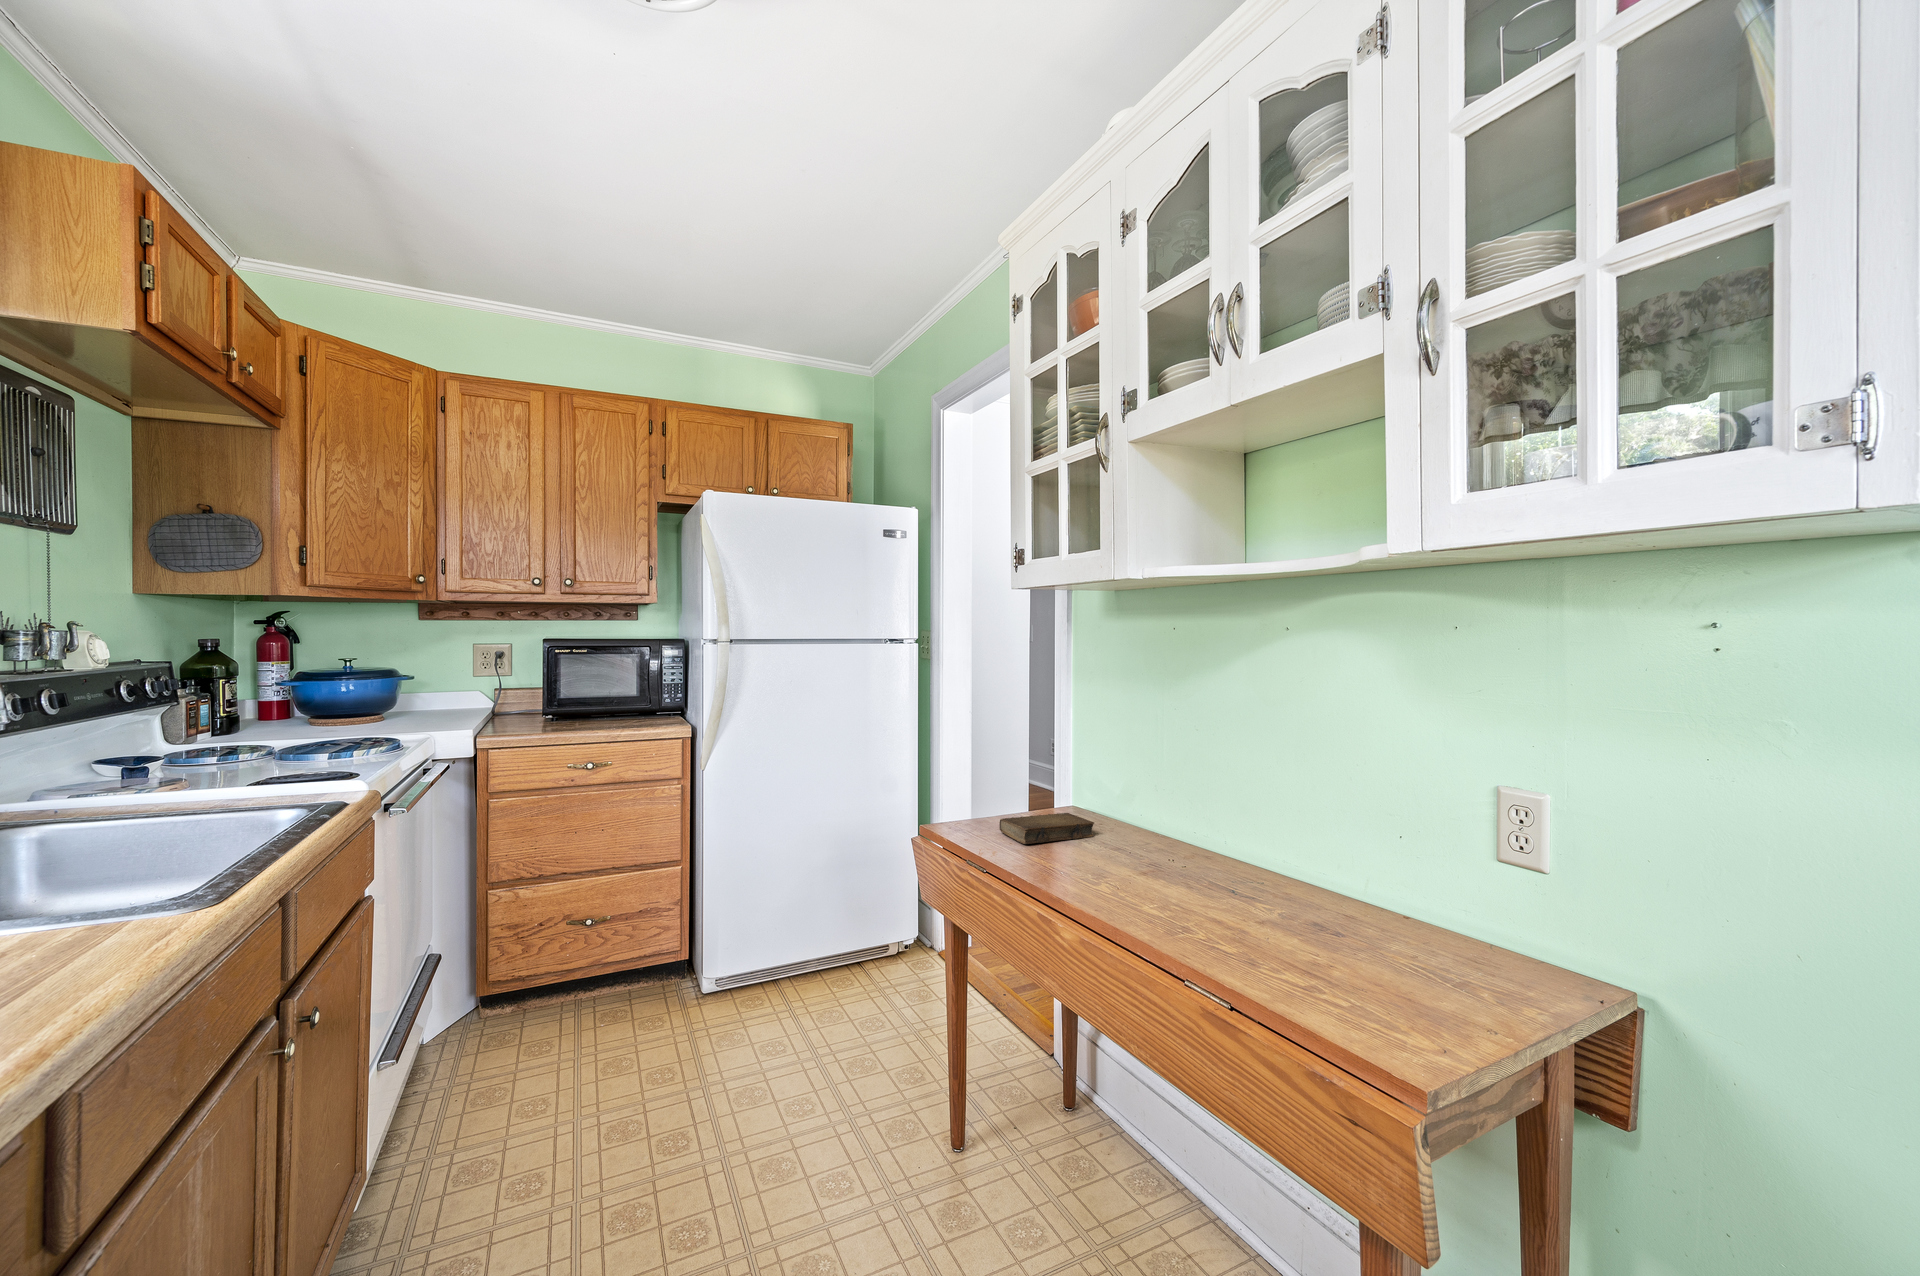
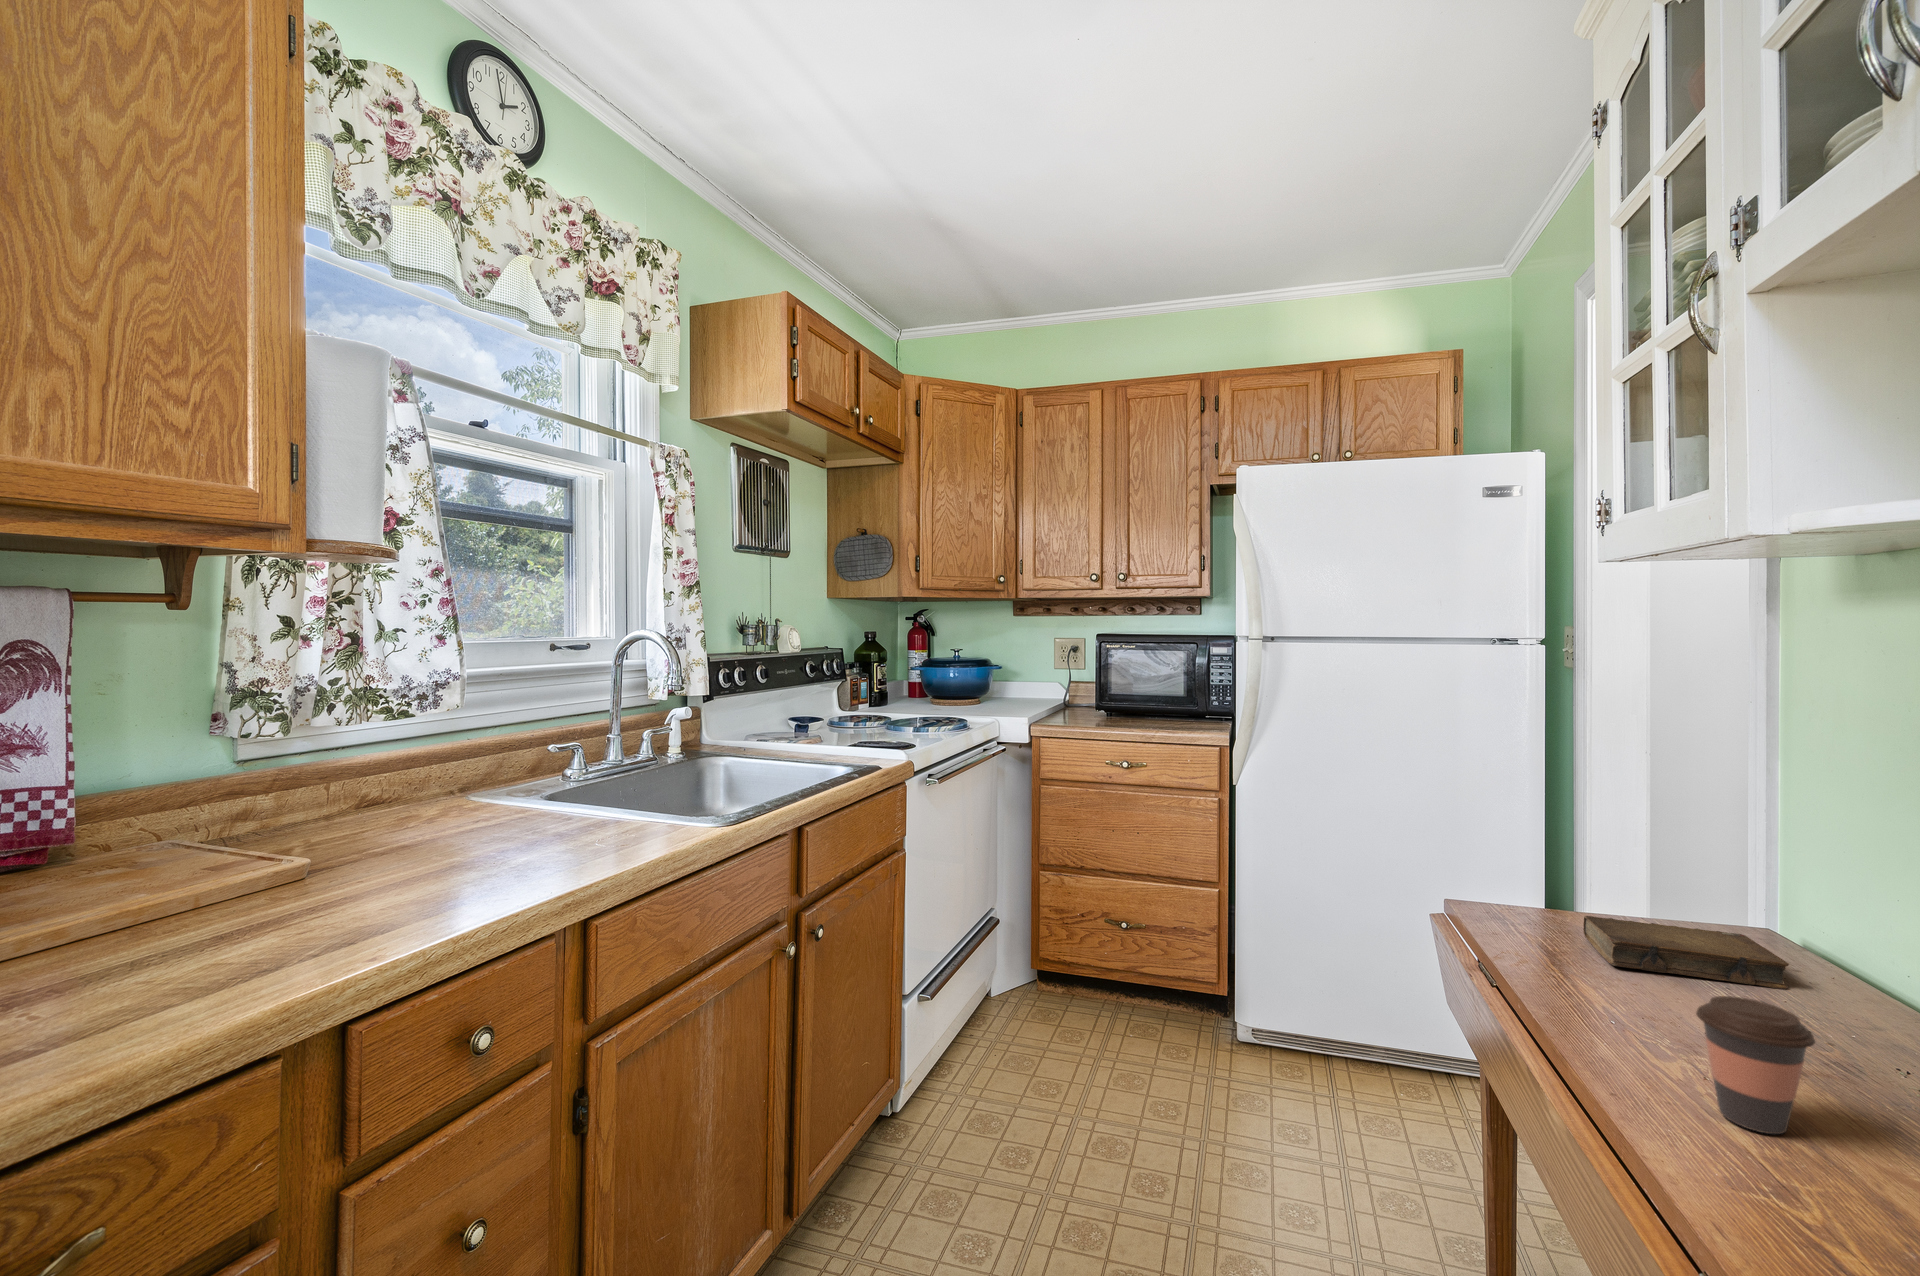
coffee cup: none [1104,838,1151,905] -> present [1696,996,1815,1134]

